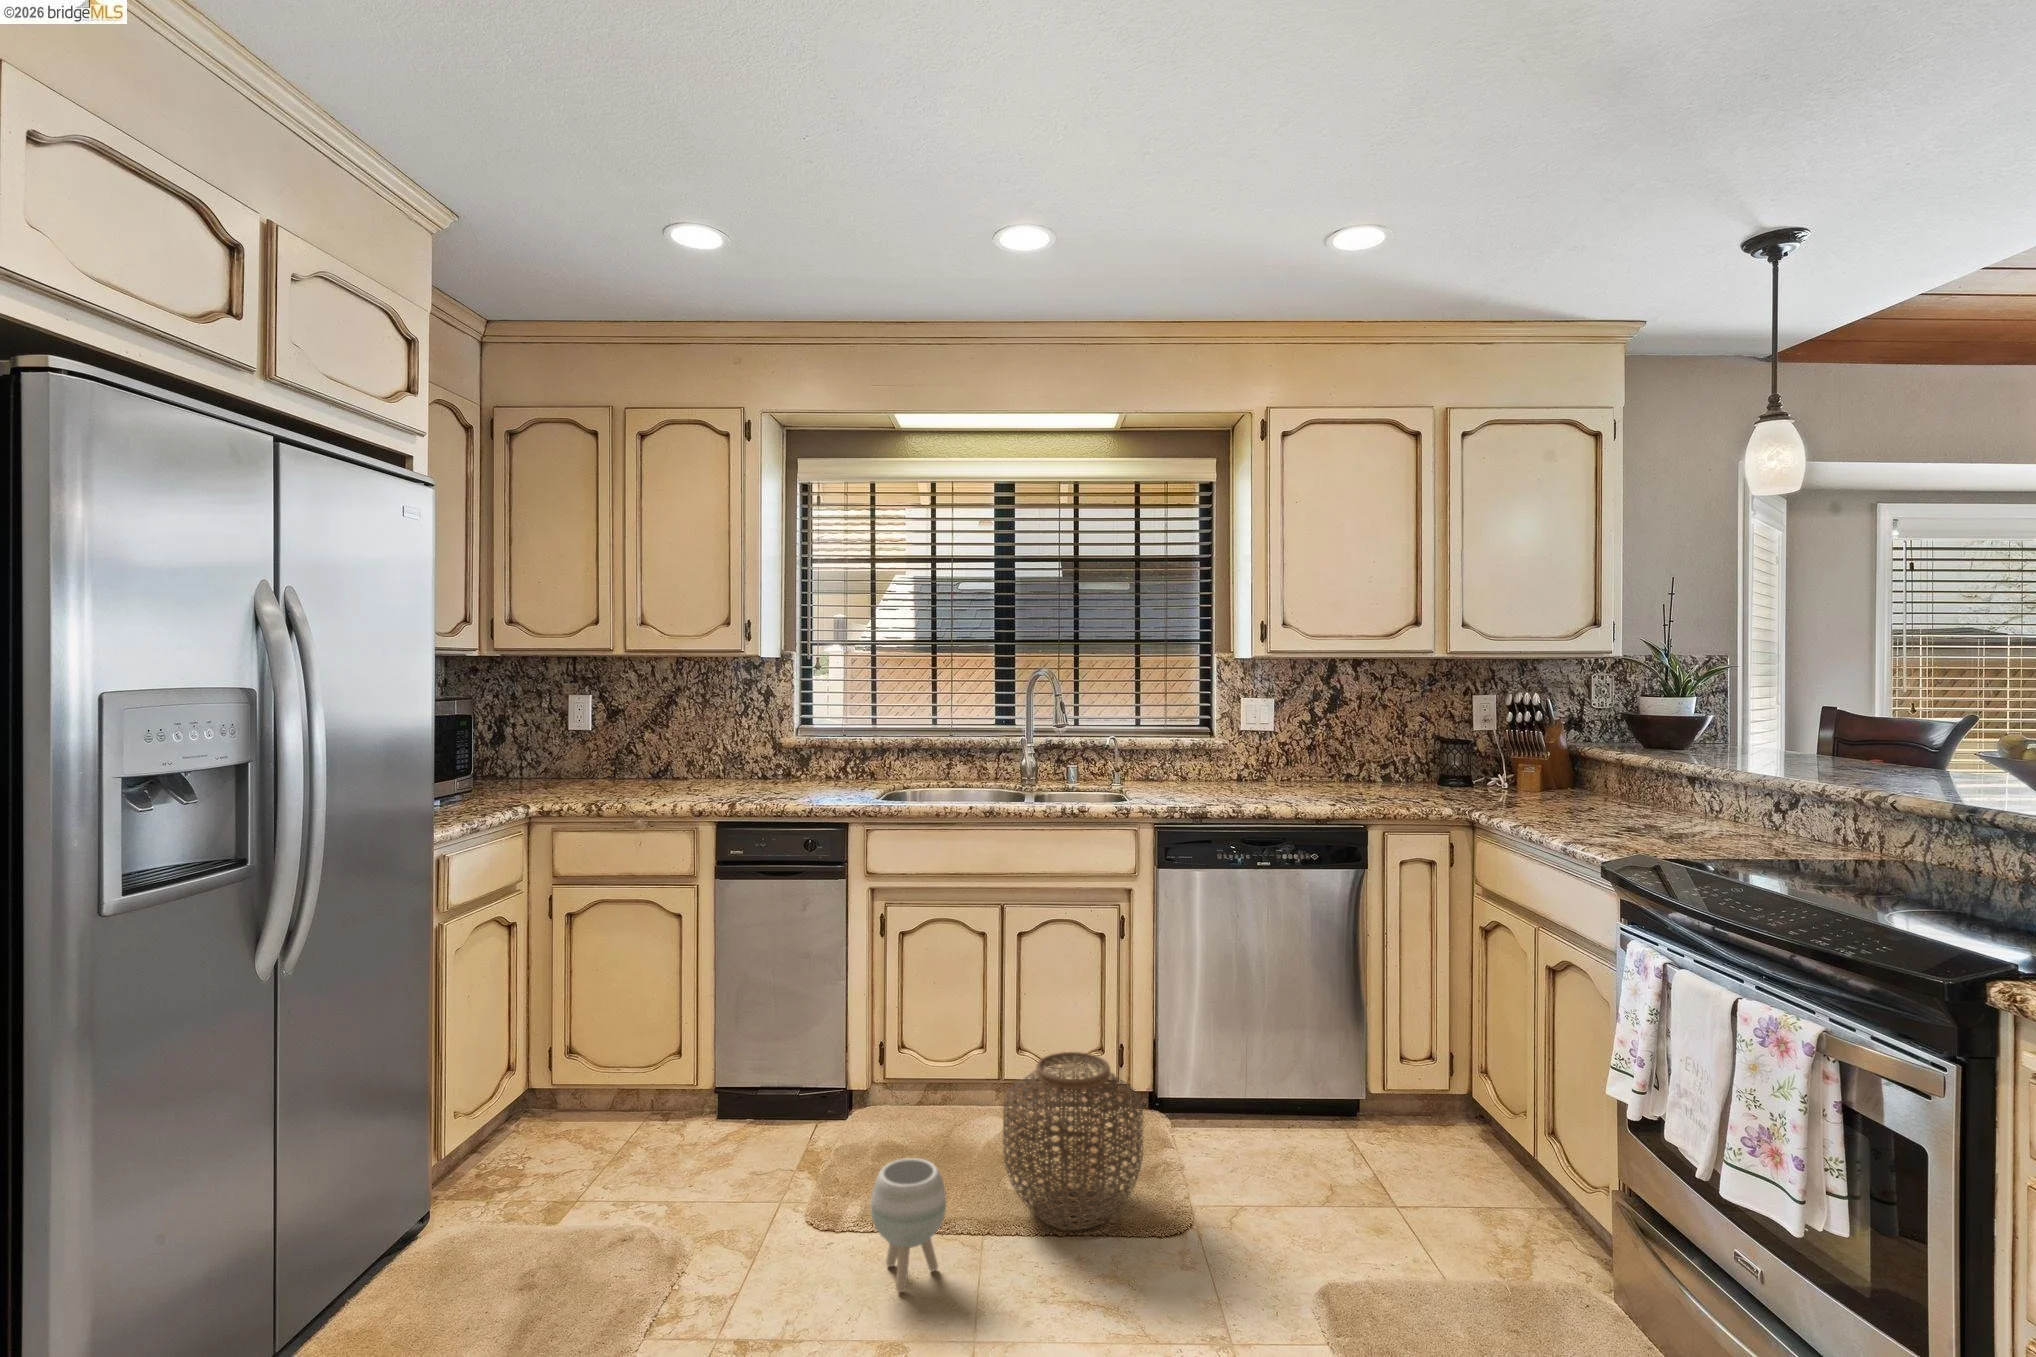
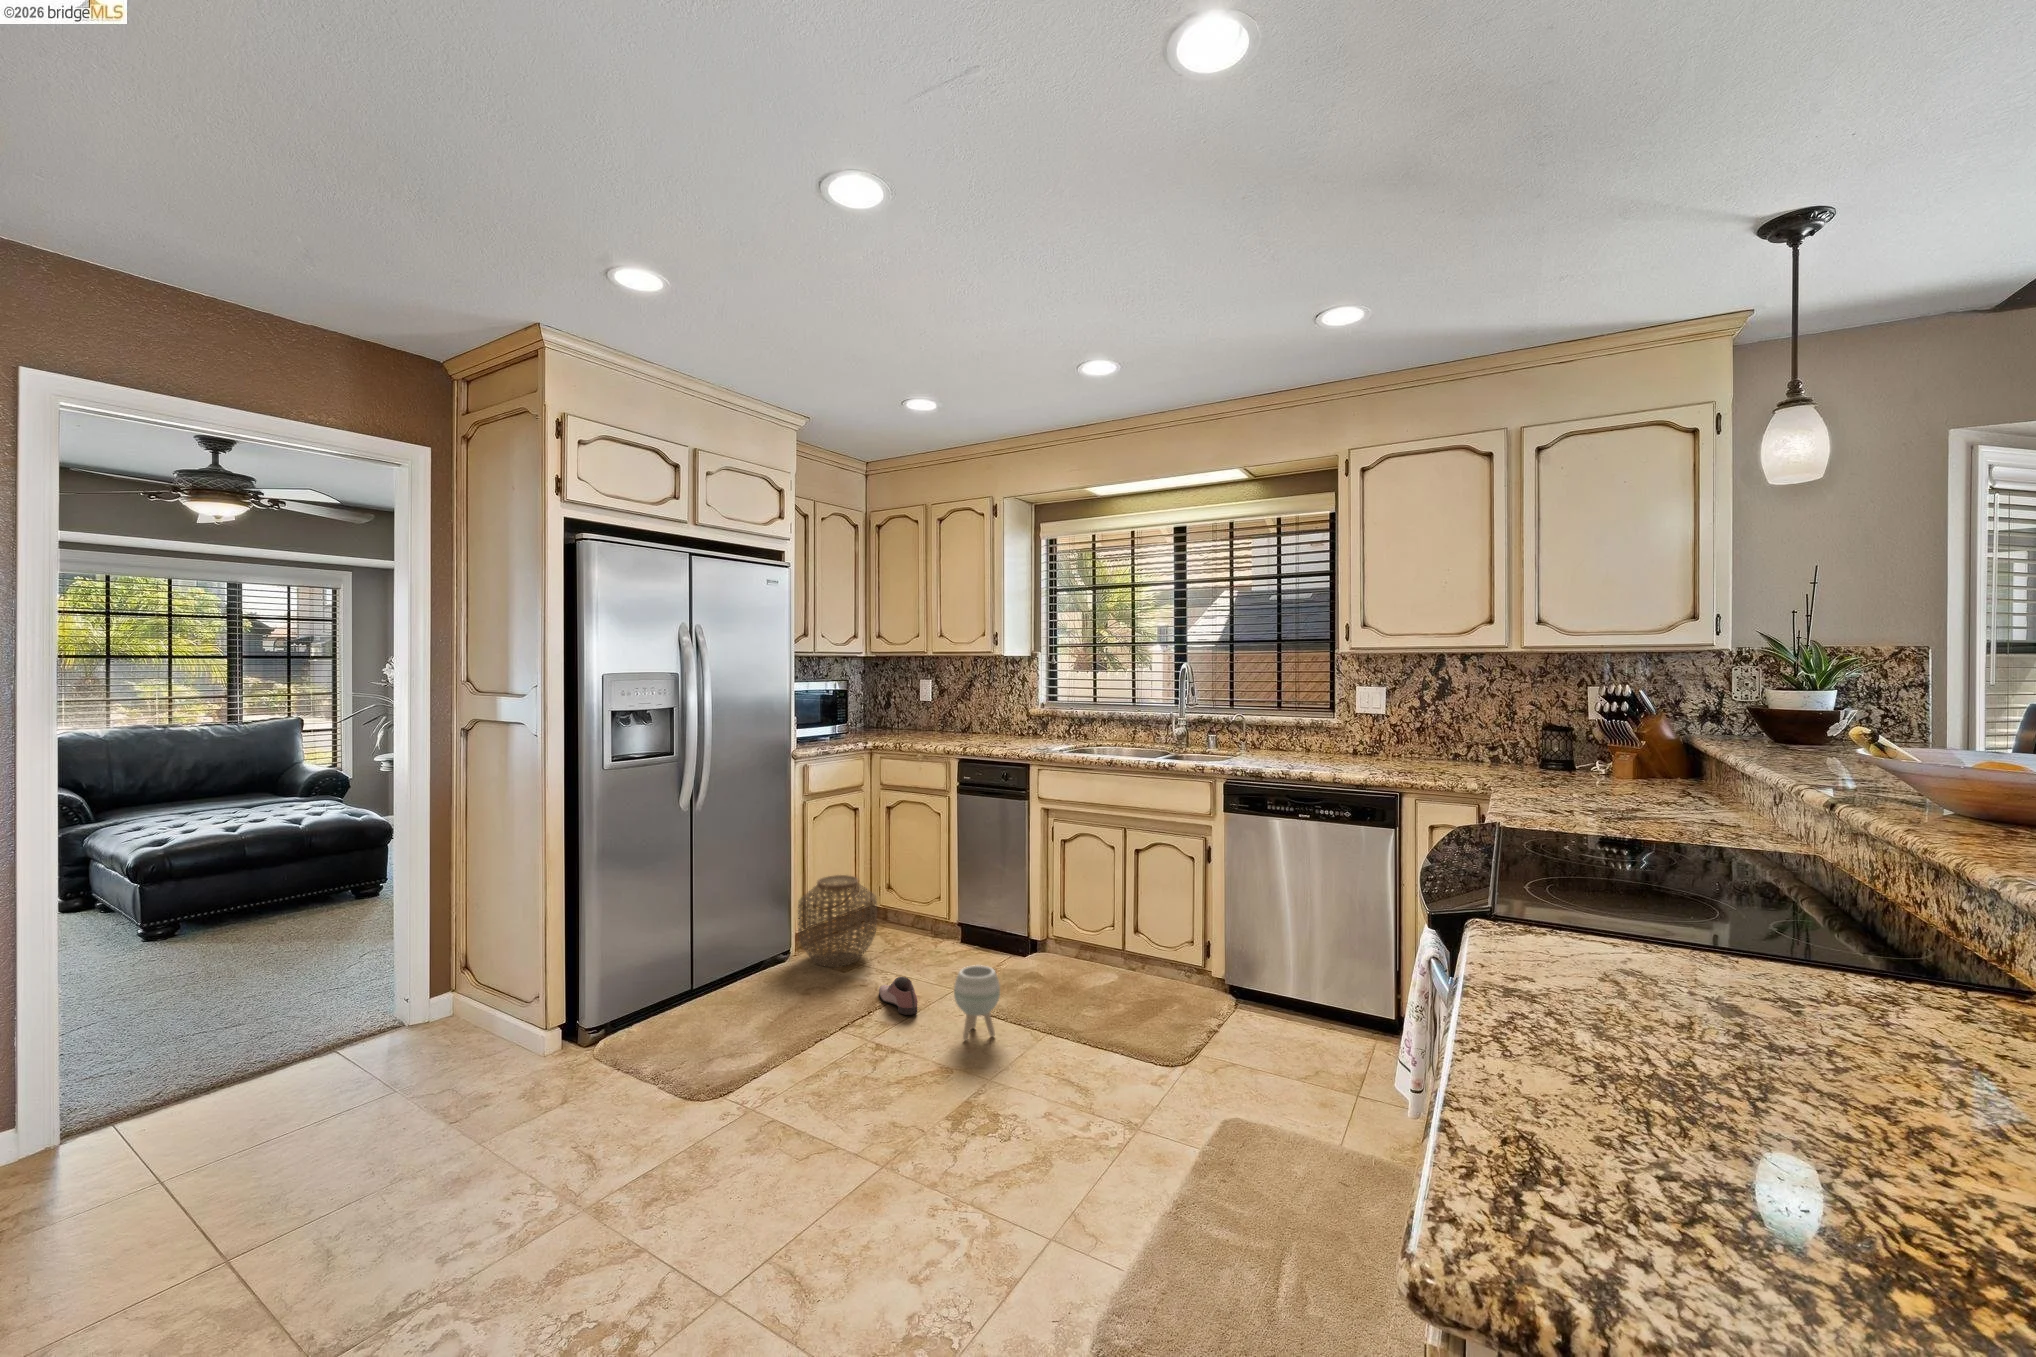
woven basket: present [1003,1052,1143,1230] -> present [798,875,877,967]
shoe: none [675,1209,781,1276] -> present [879,977,918,1015]

